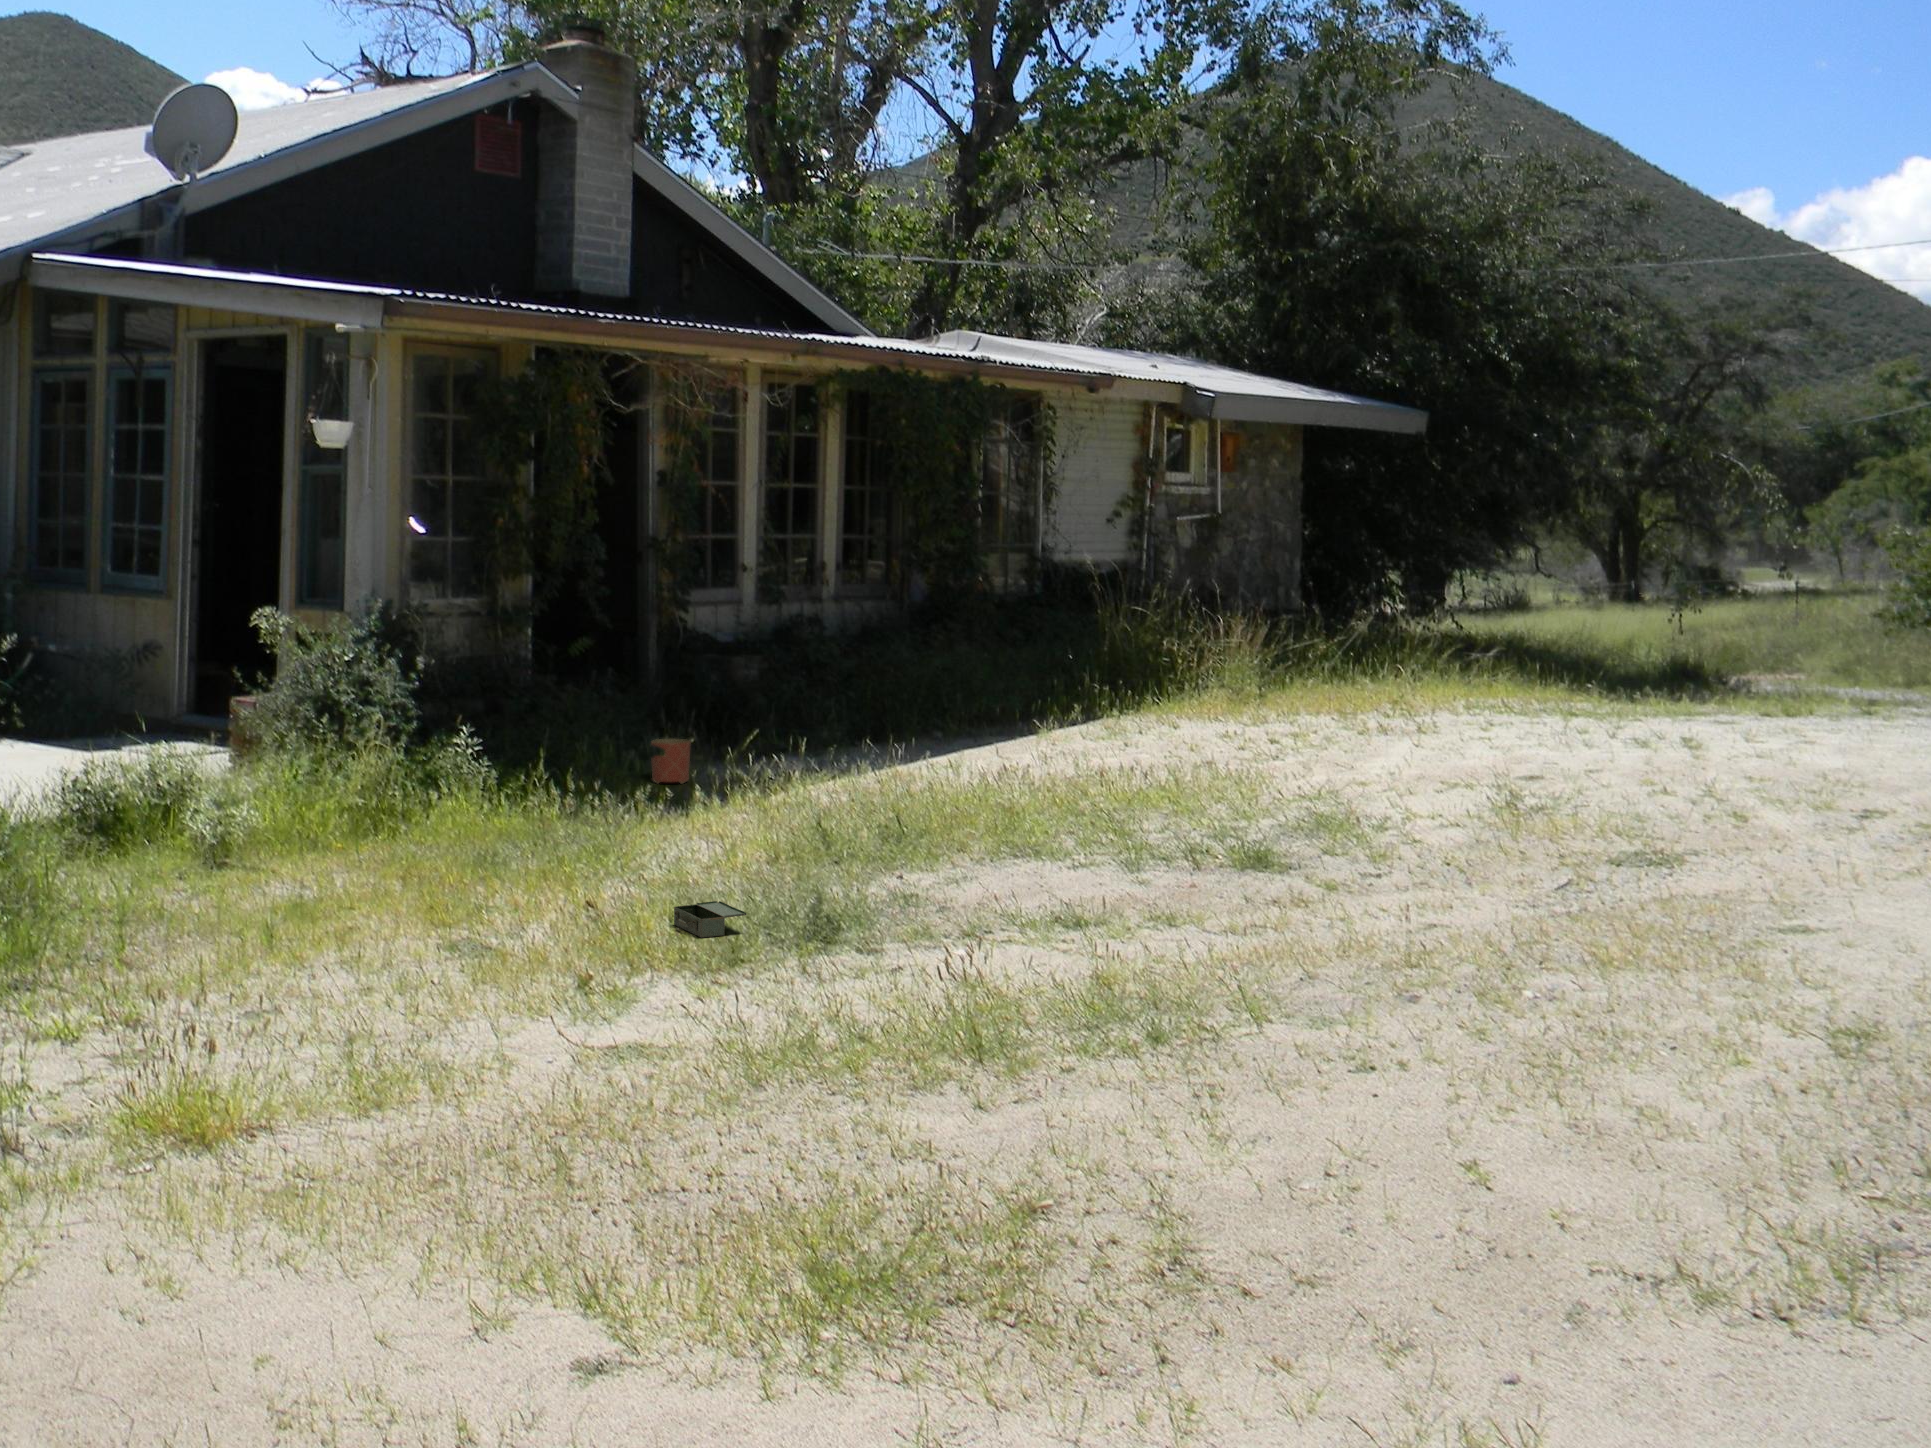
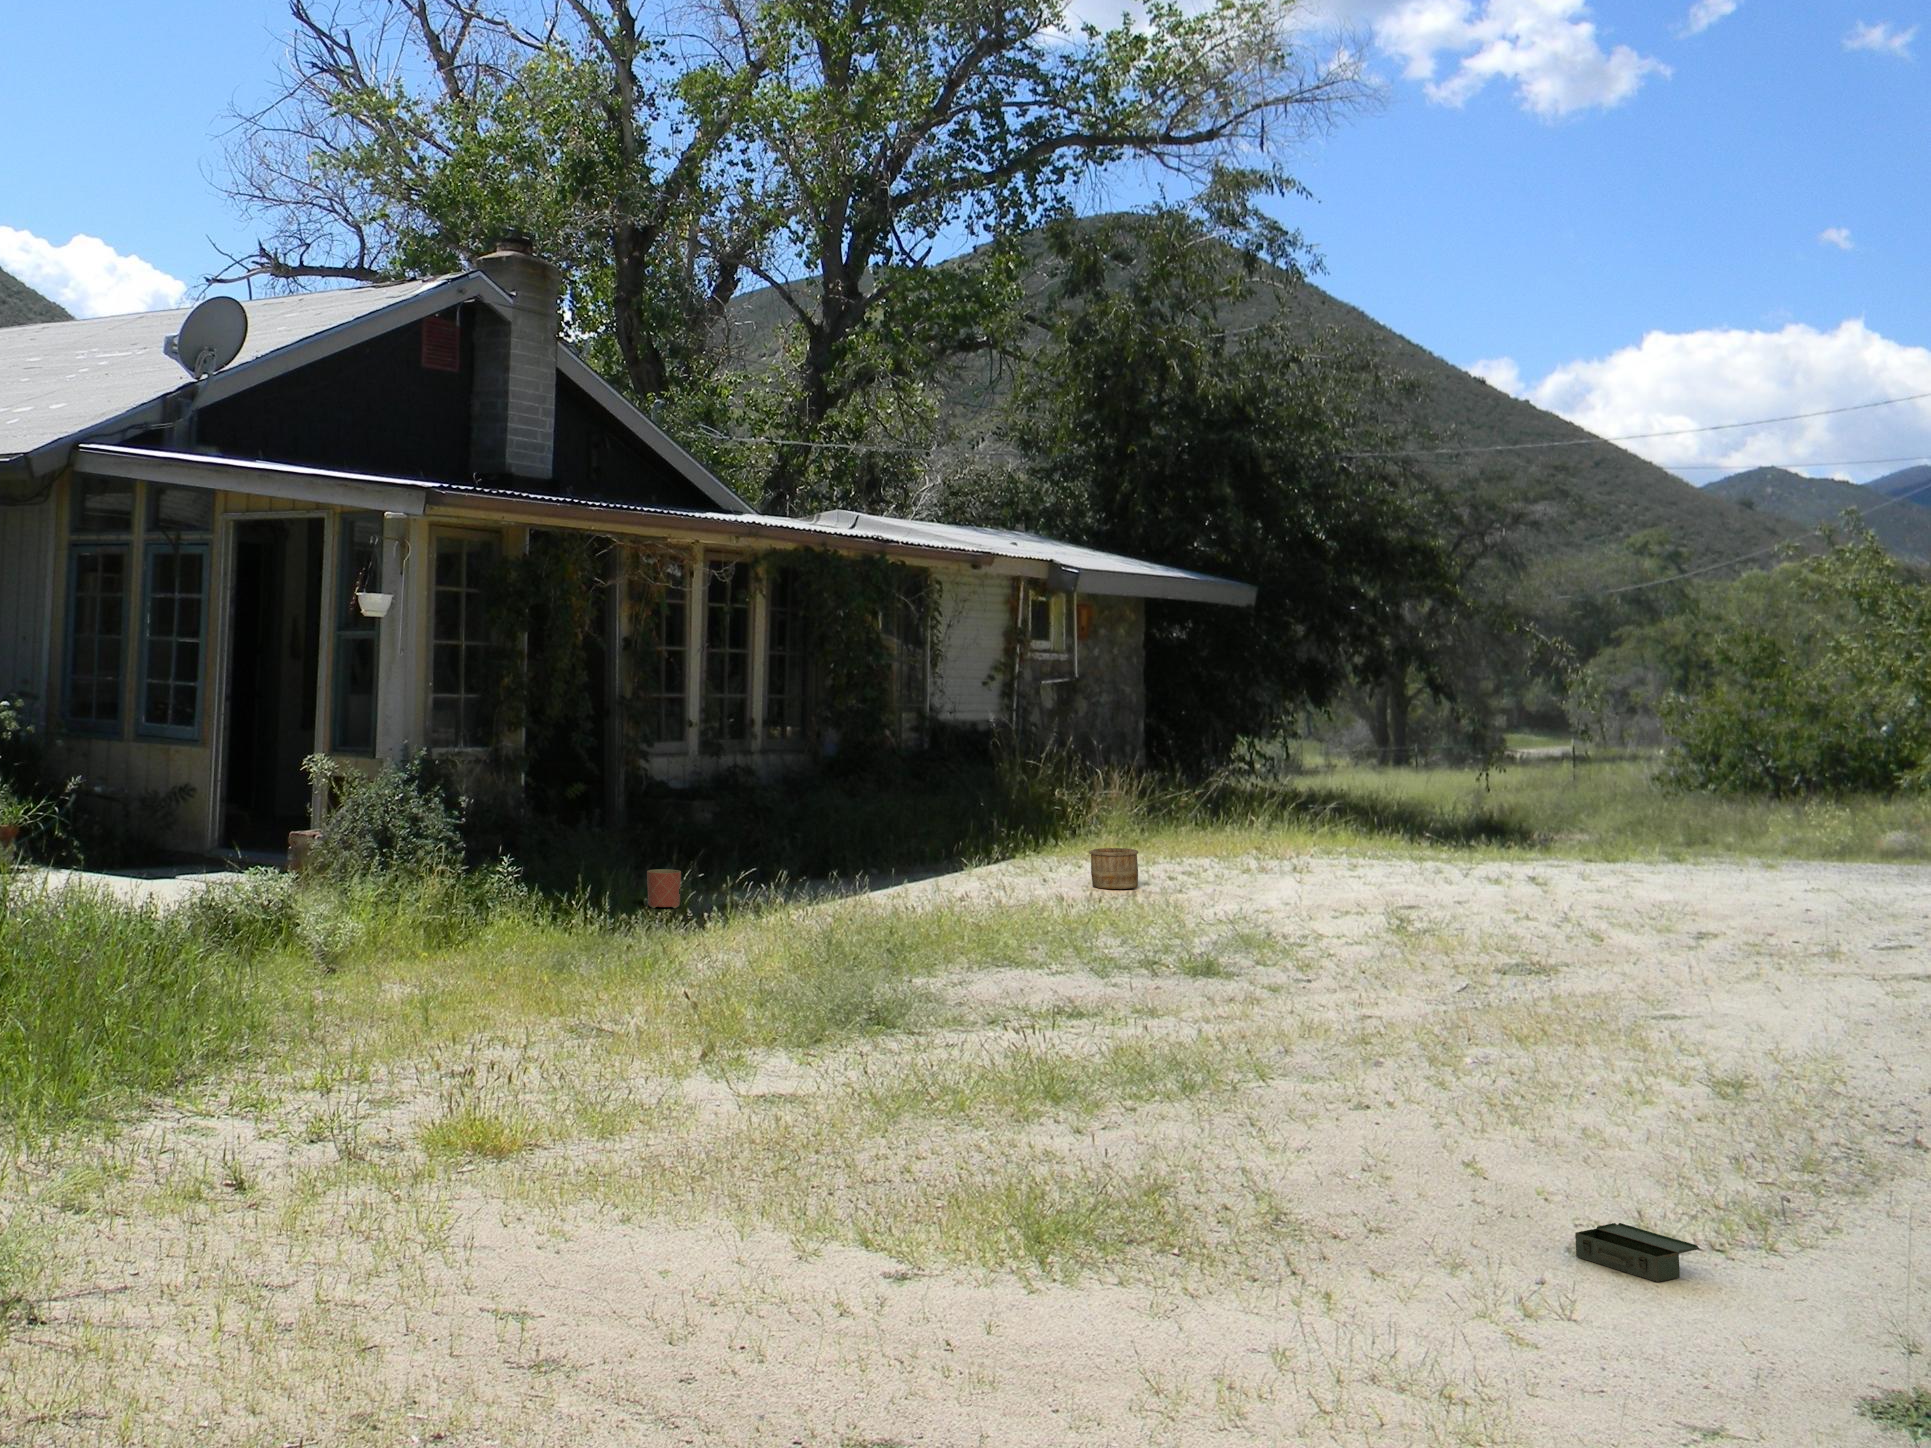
wooden bucket: none [1182,710,1238,757] -> present [1089,848,1138,889]
toolbox: present [674,901,747,938] -> present [1575,1223,1699,1282]

